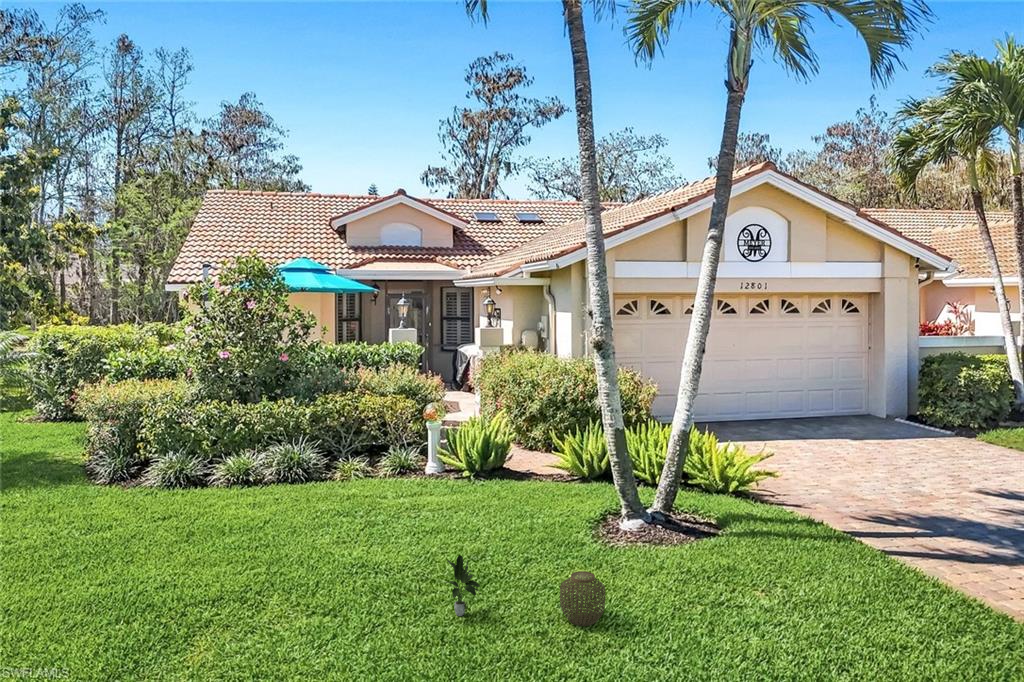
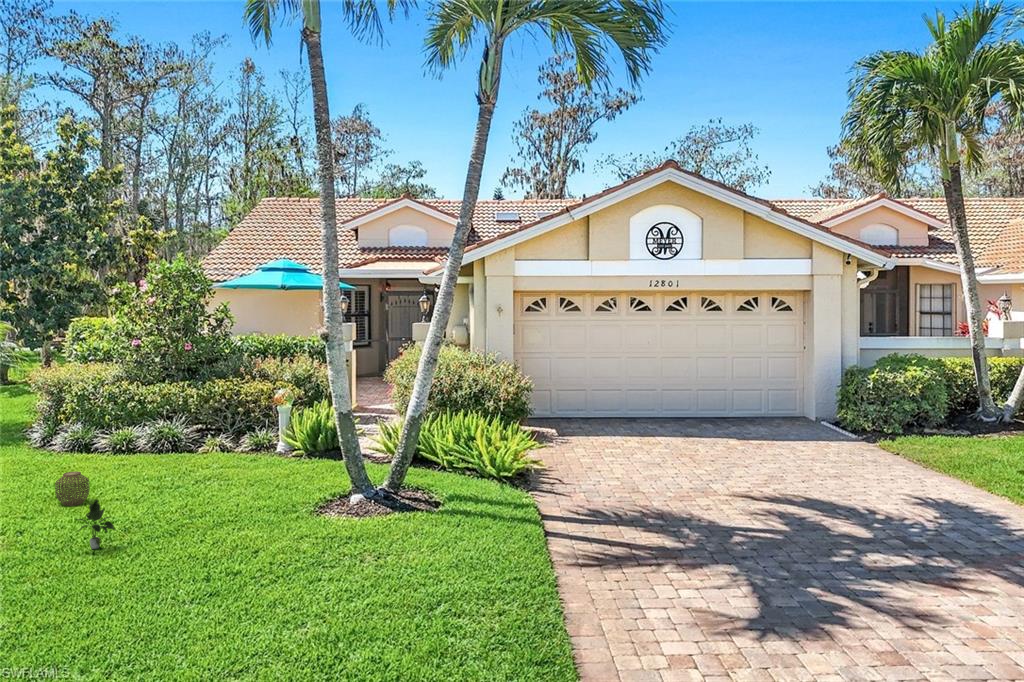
woven basket: present [560,571,605,626] -> present [55,471,90,506]

